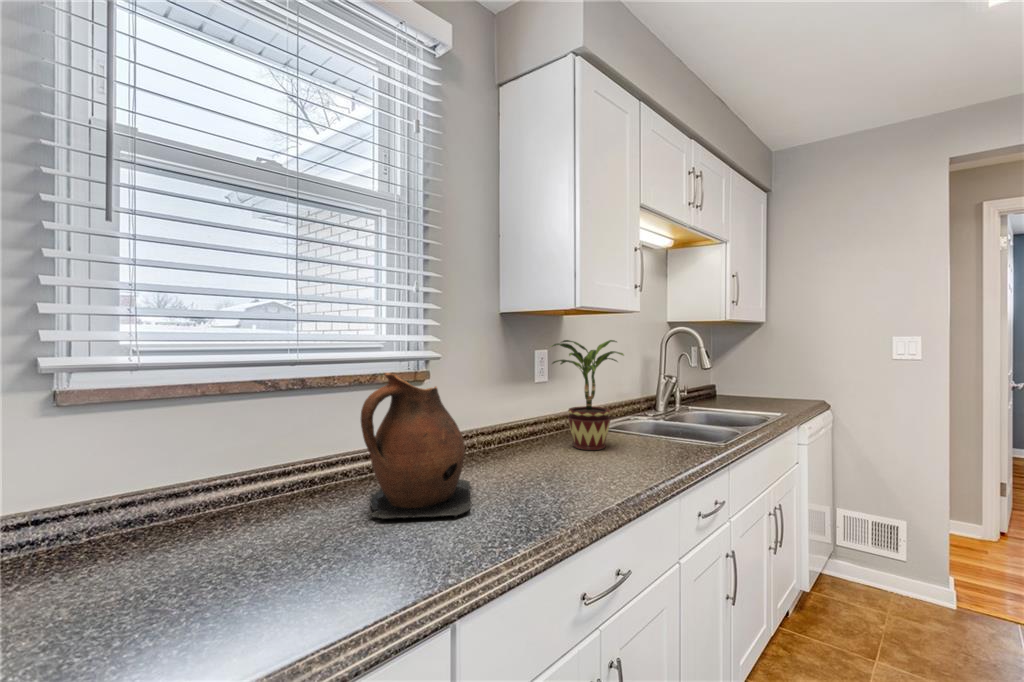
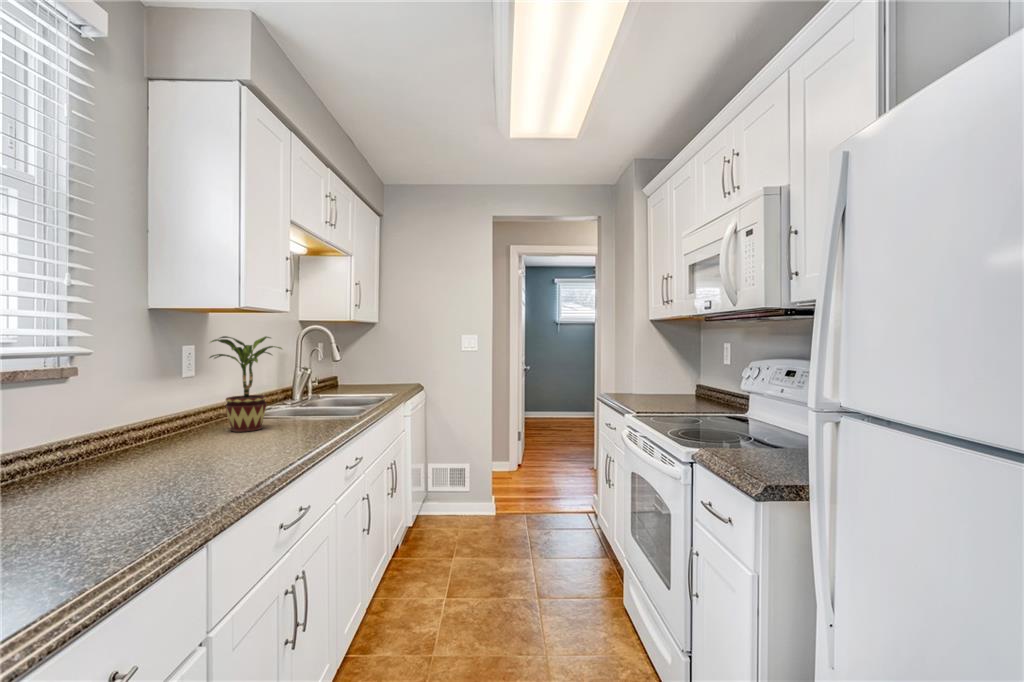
ceramic pitcher: present [361,373,470,518] -> none [43,367,179,495]

